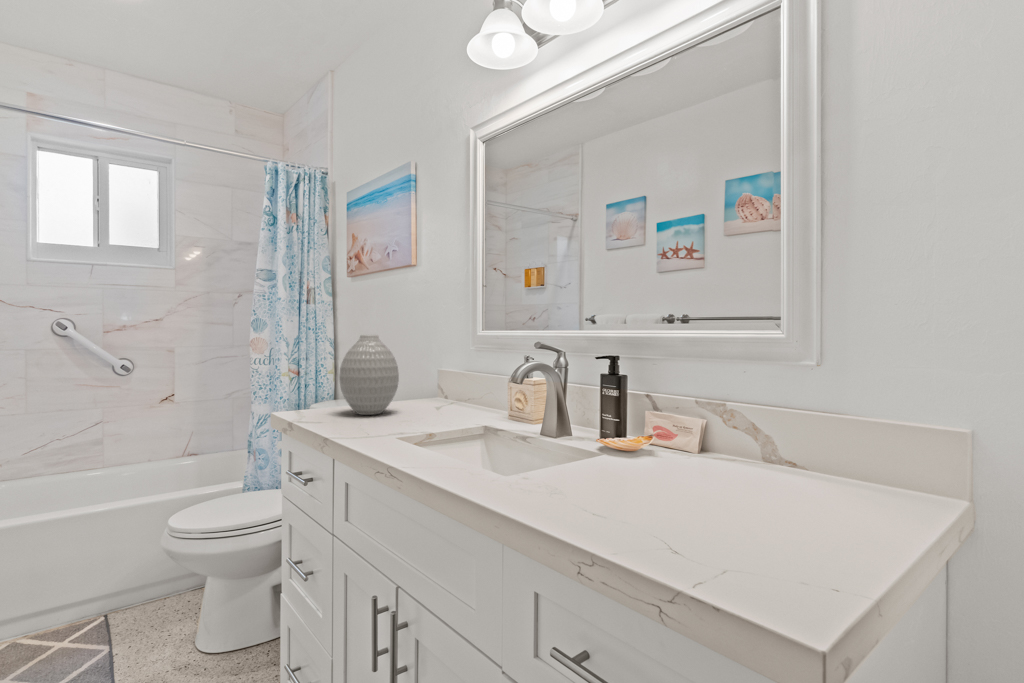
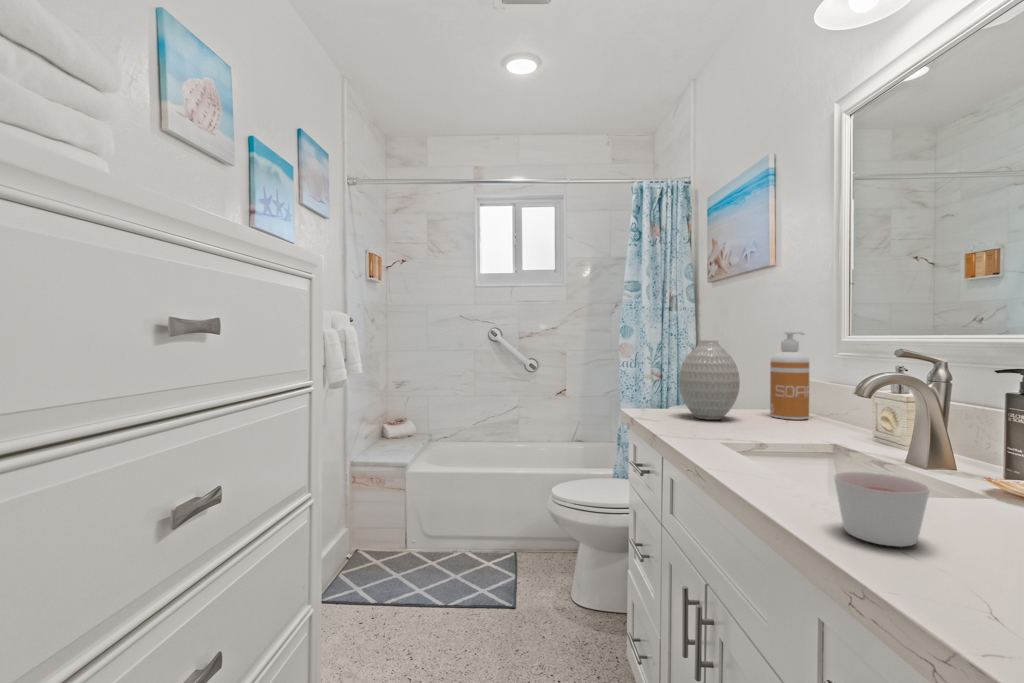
soap dispenser: none [421,327,452,406] -> present [770,332,809,420]
candle: none [538,450,605,512] -> present [834,471,930,547]

